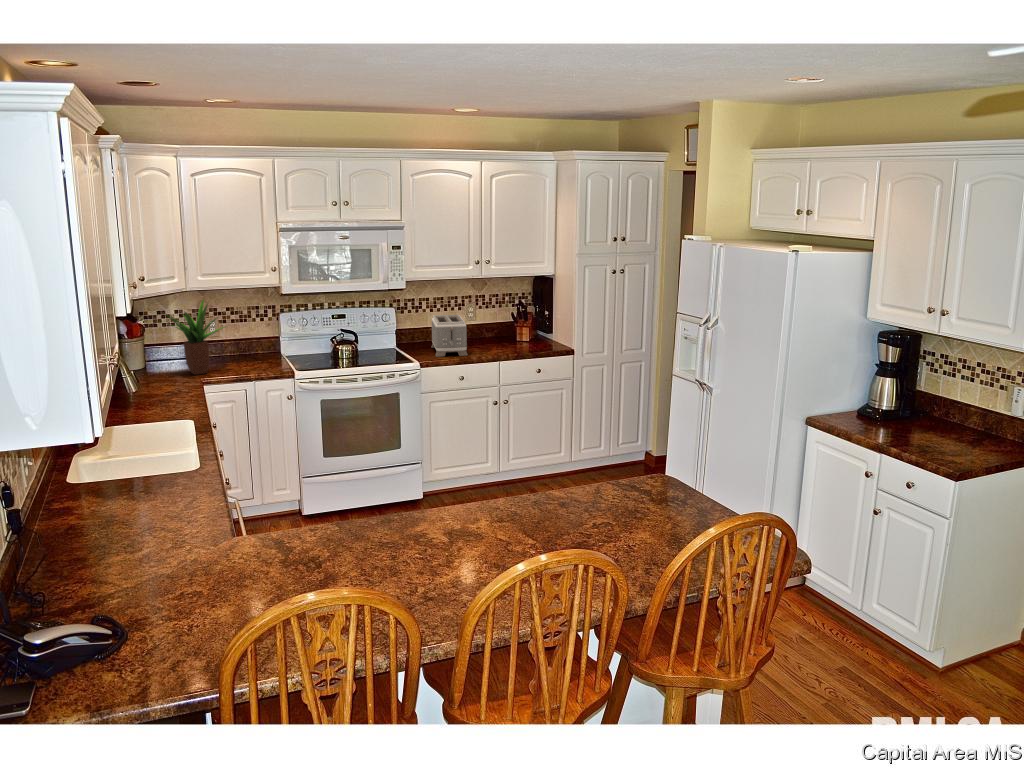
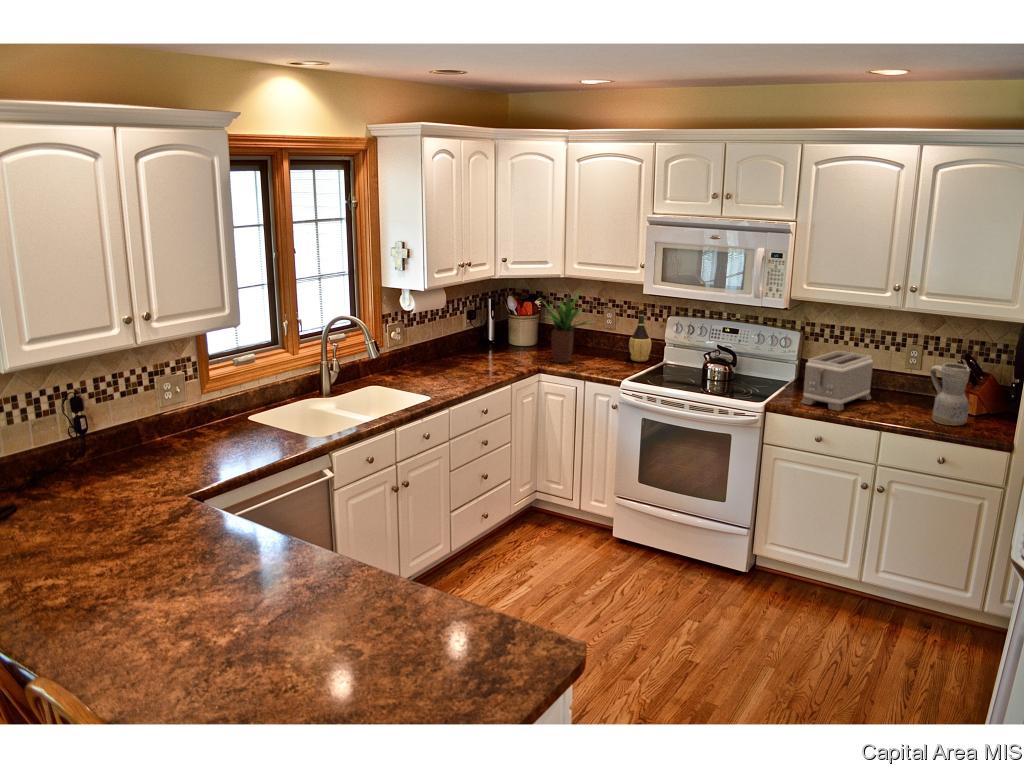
ceramic pitcher: none [512,307,540,349] -> present [930,363,970,425]
wine bottle: none [245,309,266,359] -> present [629,306,651,362]

